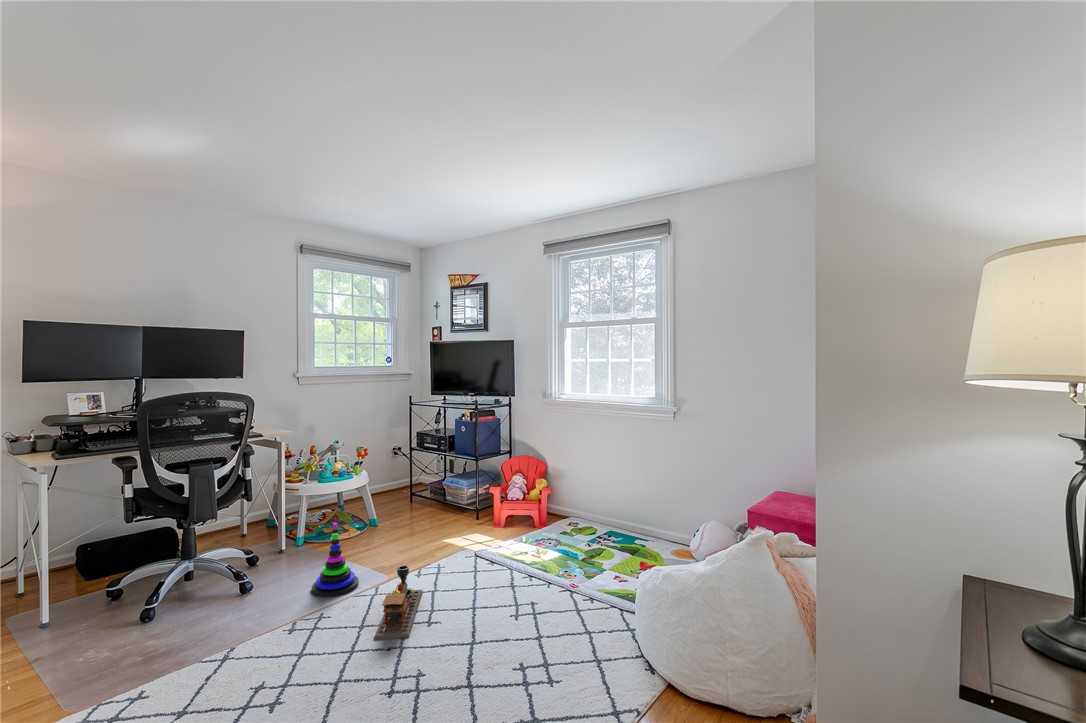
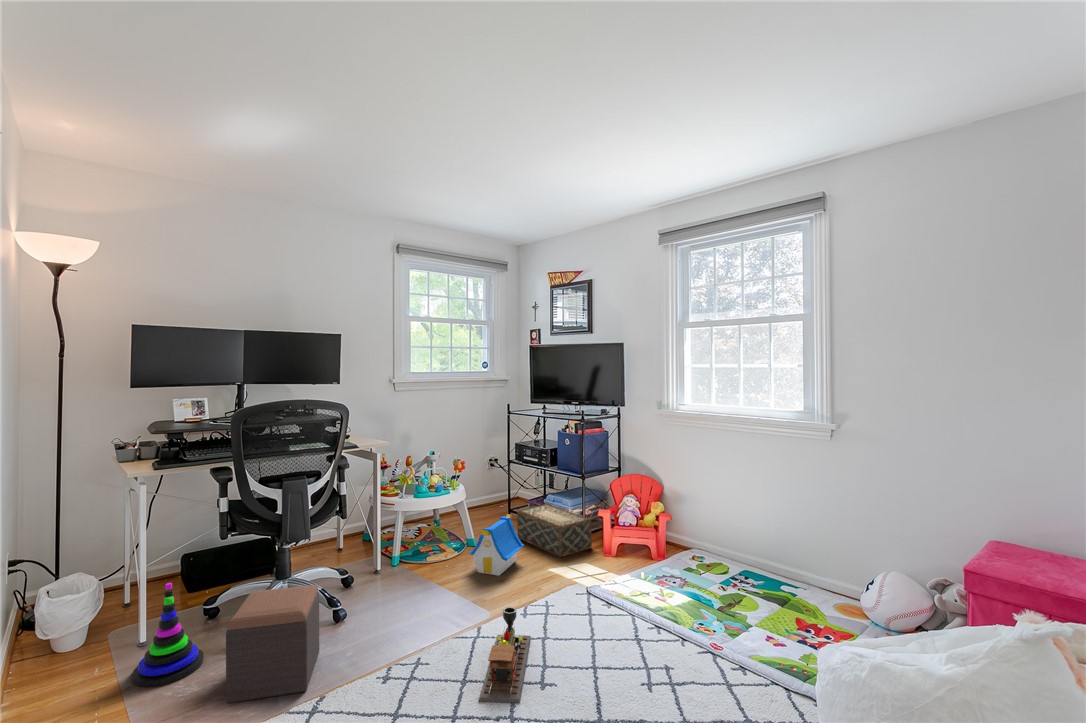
woven basket: none [418,485,484,530] -> present [517,504,592,557]
toy house: none [371,494,422,548] -> present [469,514,524,576]
stacking toy: present [312,523,359,597] -> present [132,583,204,687]
footstool: none [139,557,228,661] -> present [226,585,319,703]

